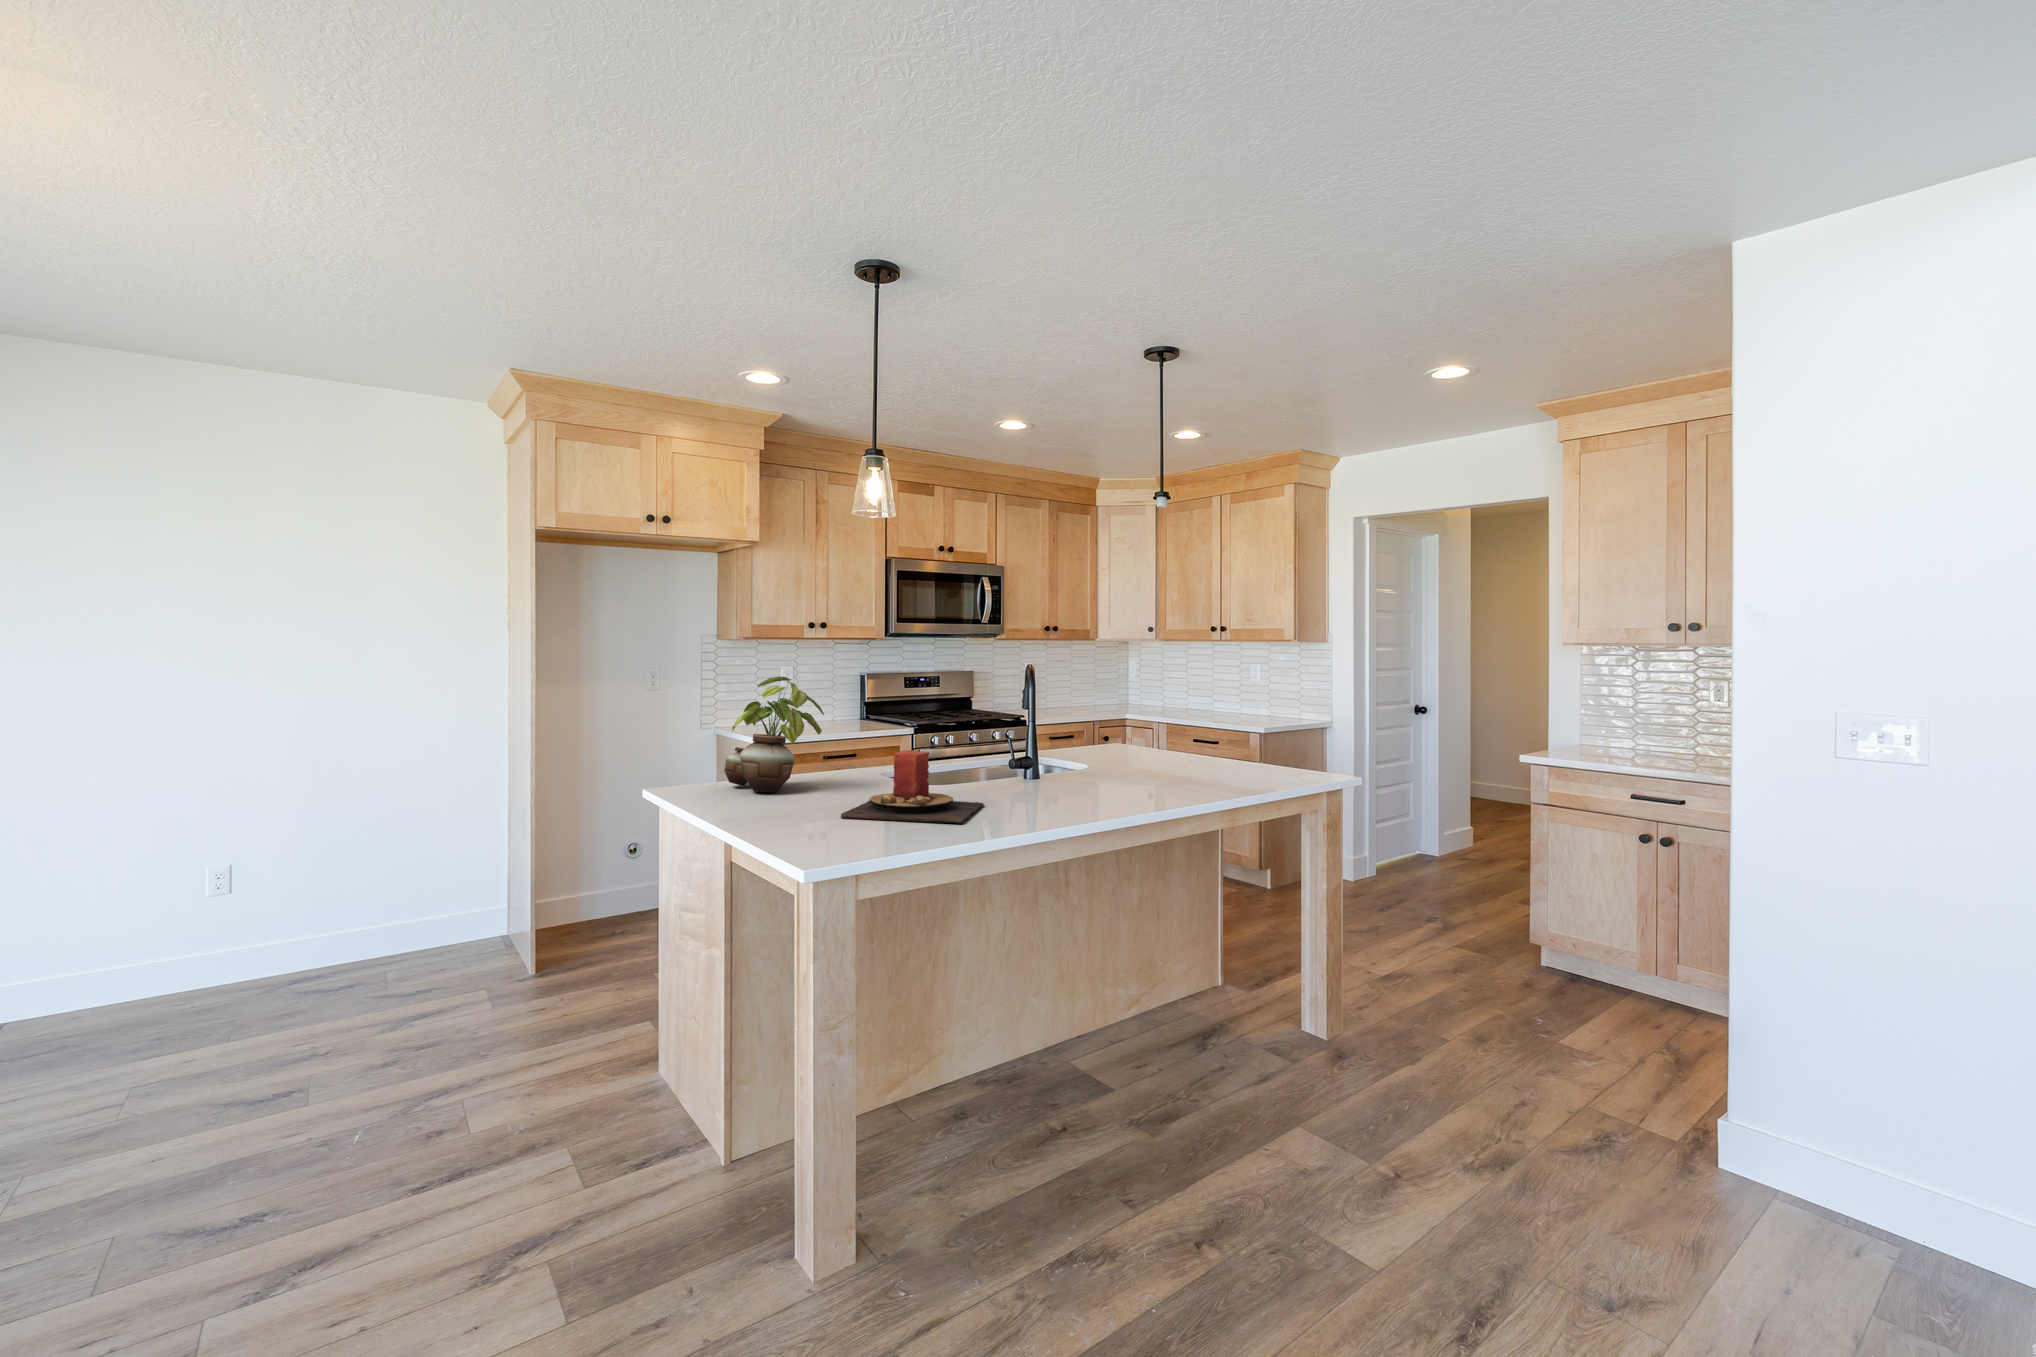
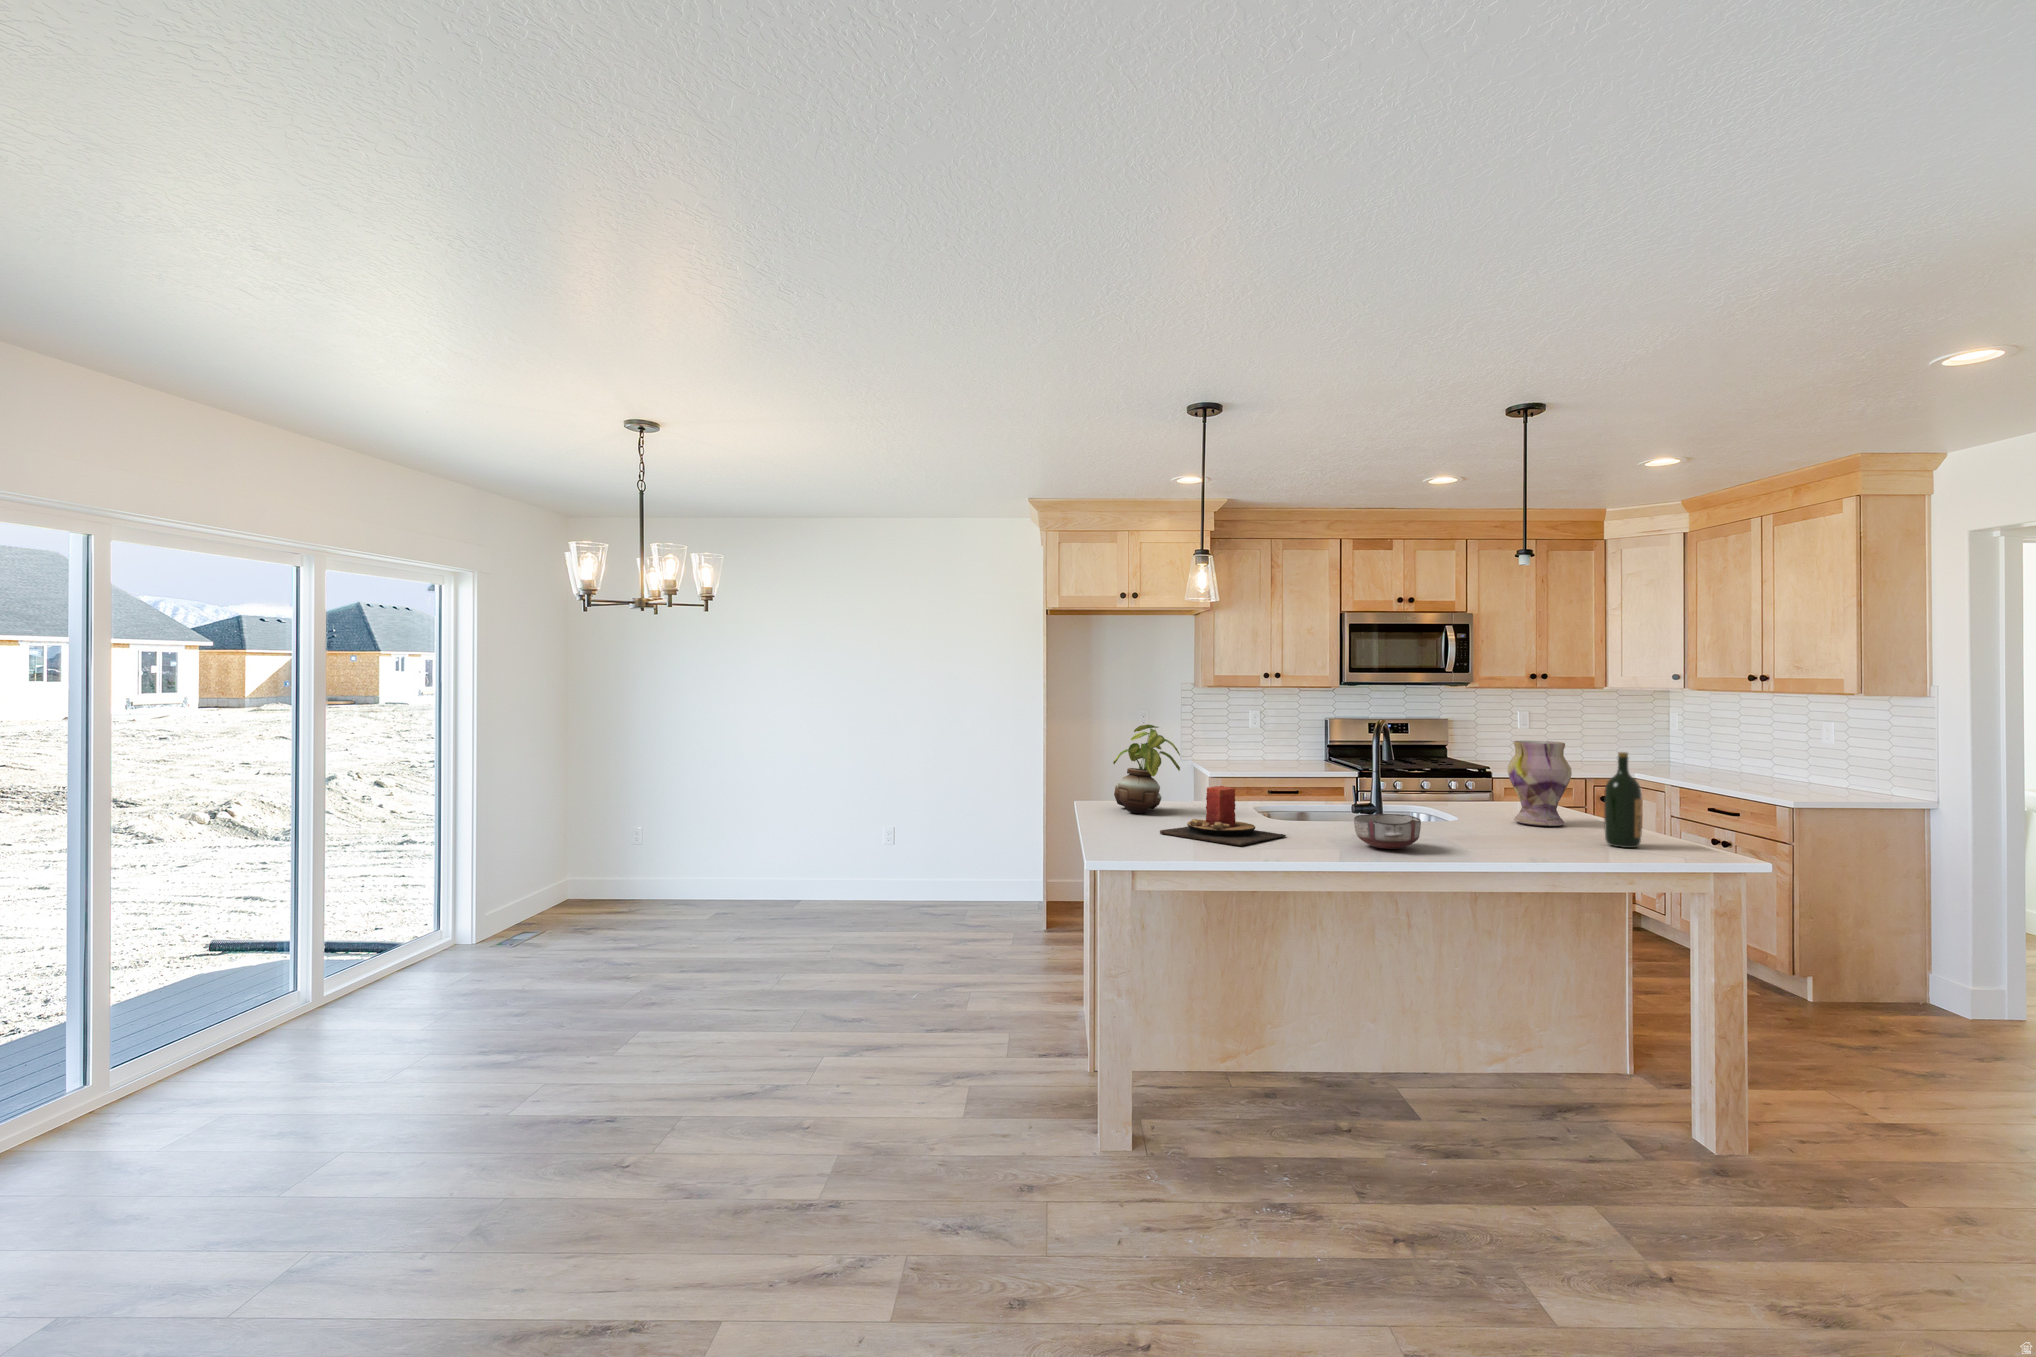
vase: none [1131,686,1186,768] -> present [1508,741,1572,826]
wine bottle: none [1242,693,1274,783] -> present [1604,752,1642,848]
ceramic bowl: none [1064,768,1133,808] -> present [1354,814,1421,849]

